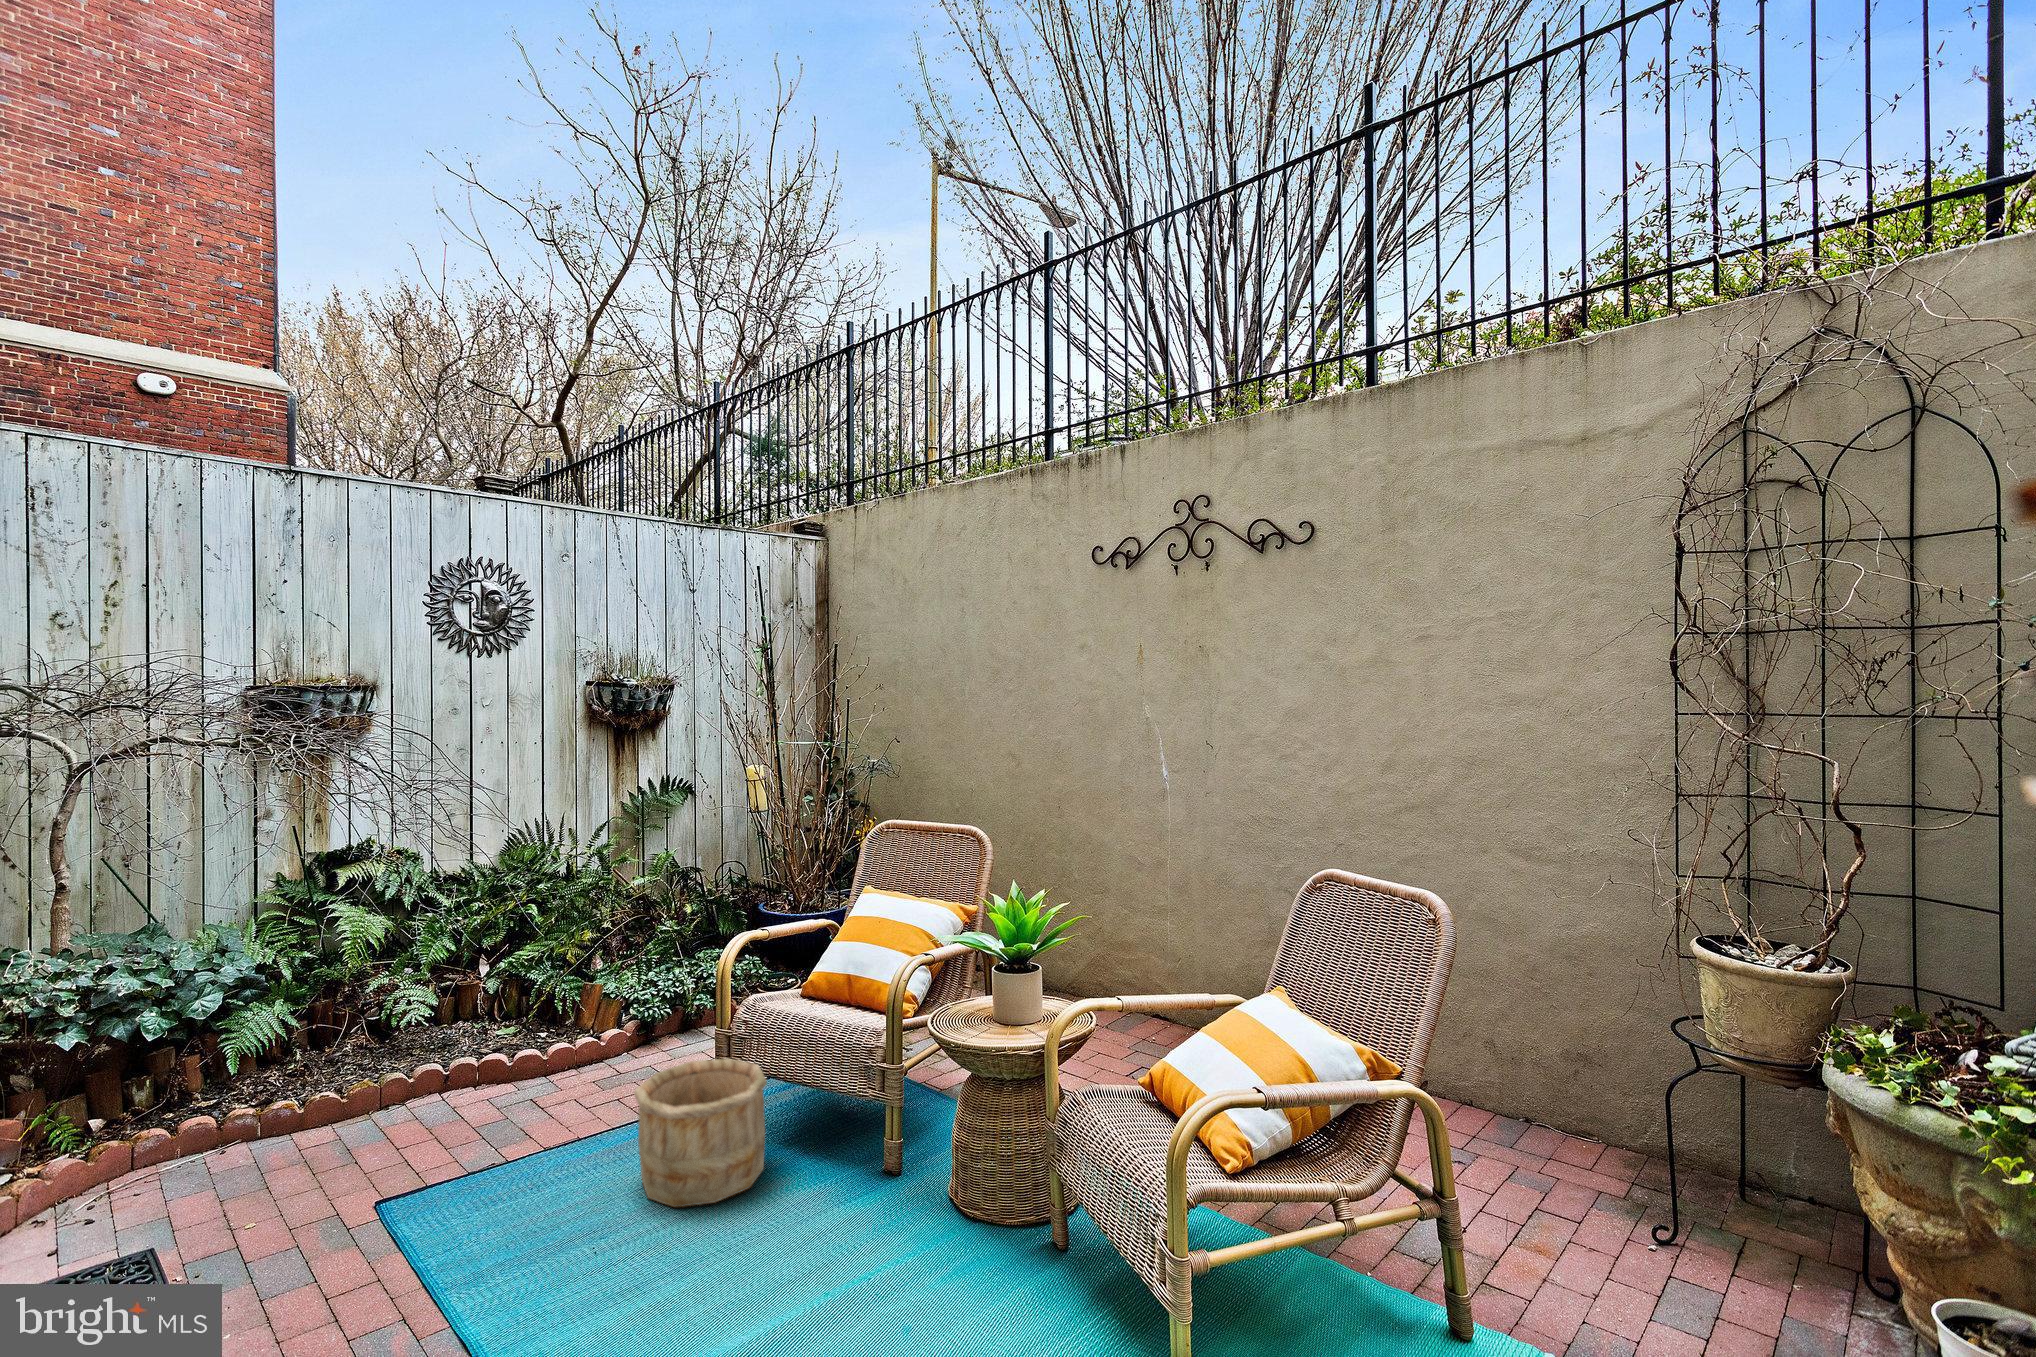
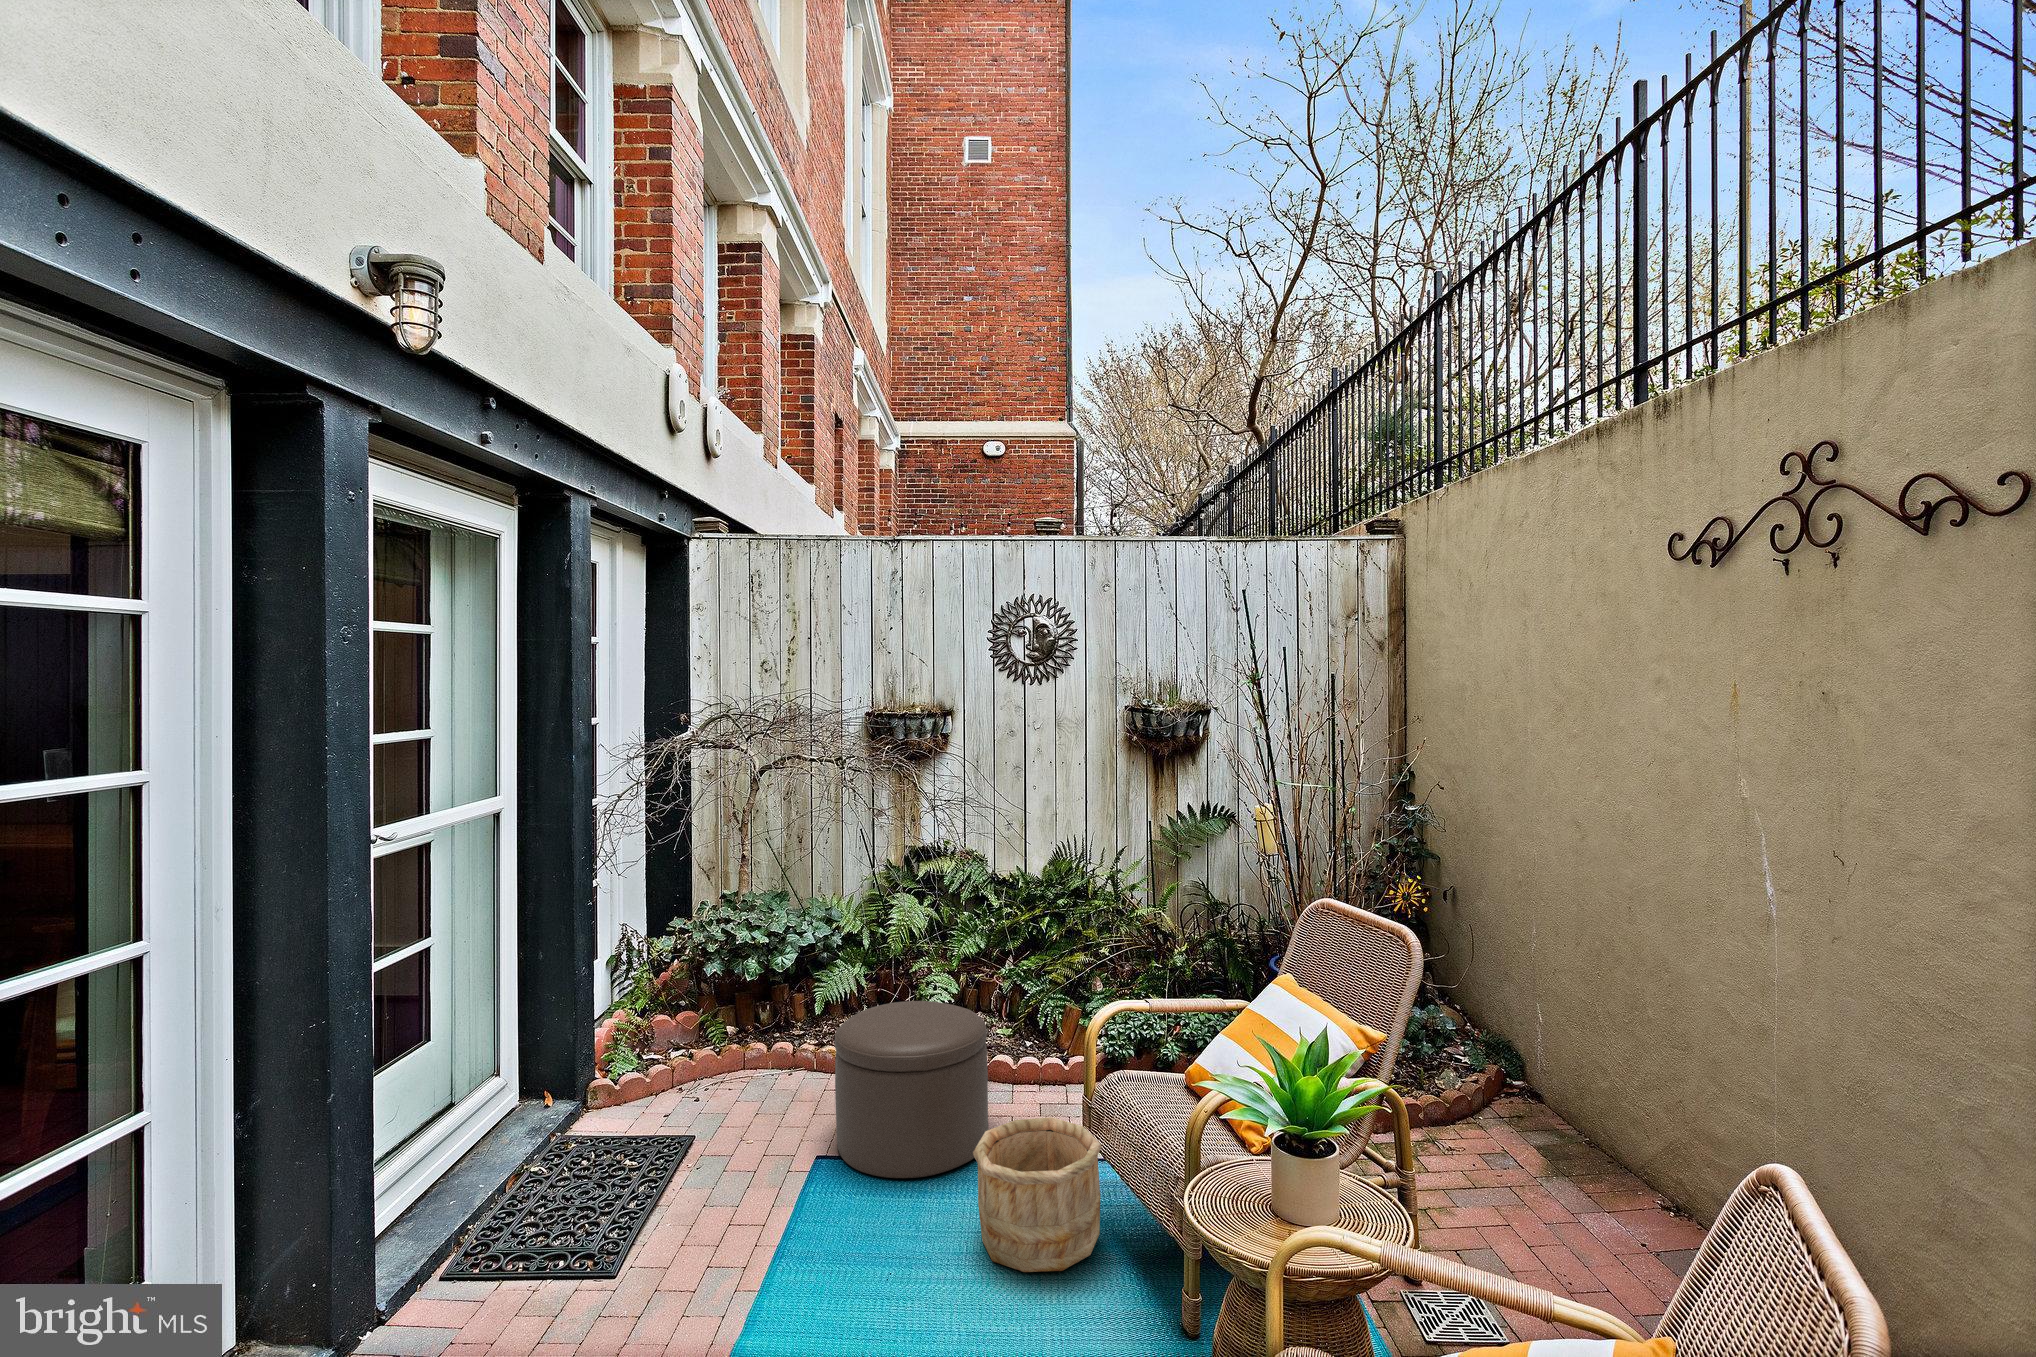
ottoman: none [376,993,573,1197] -> present [835,1001,988,1178]

